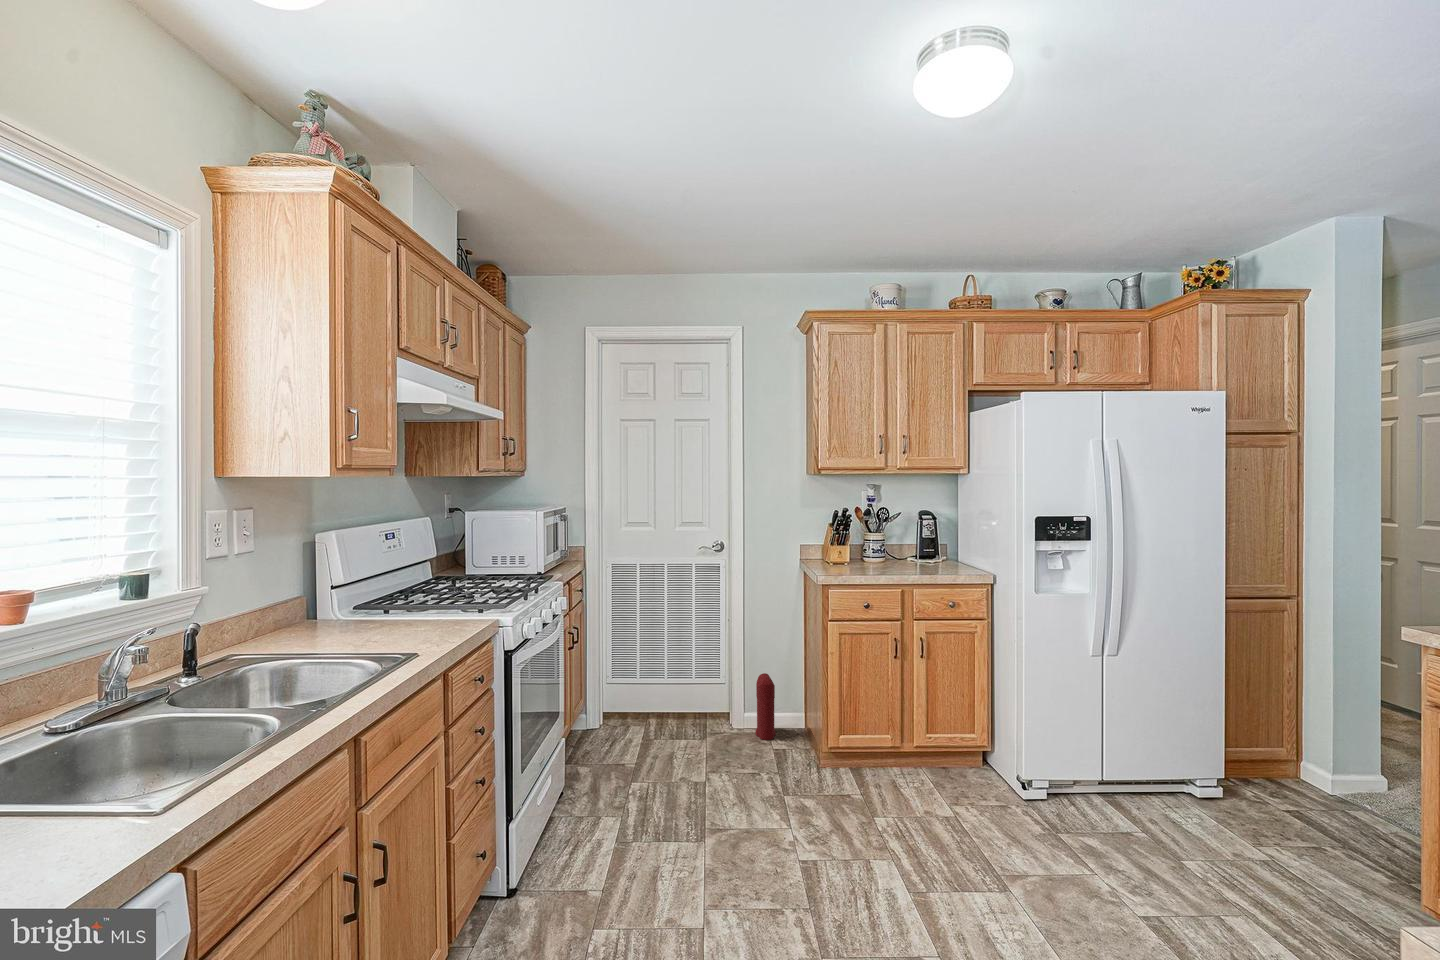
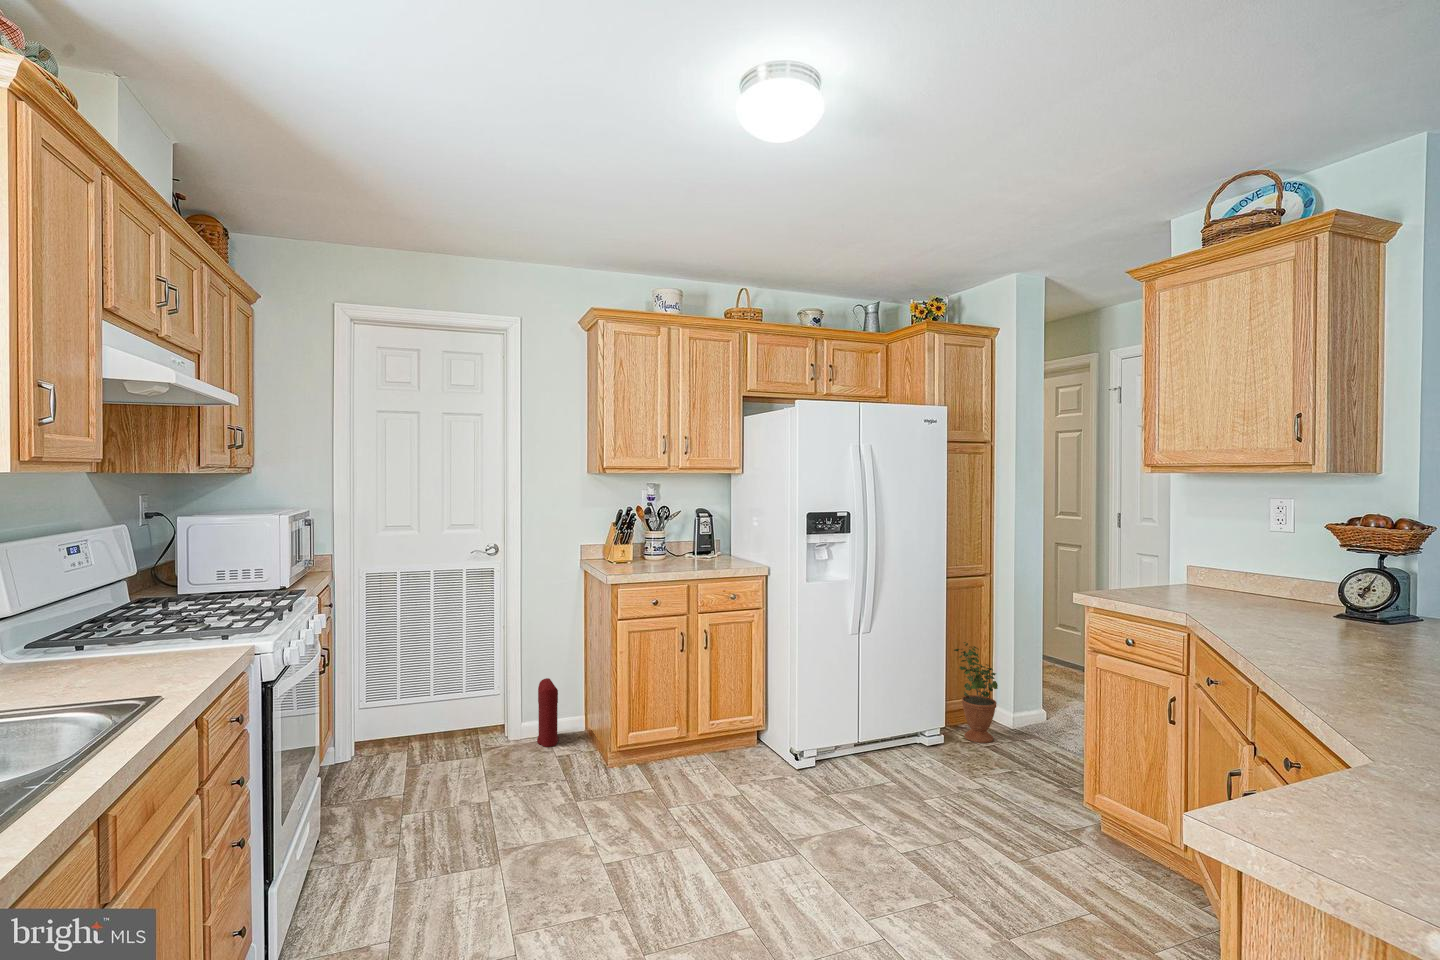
potted plant: none [1241,679,1306,808] -> present [954,642,998,743]

